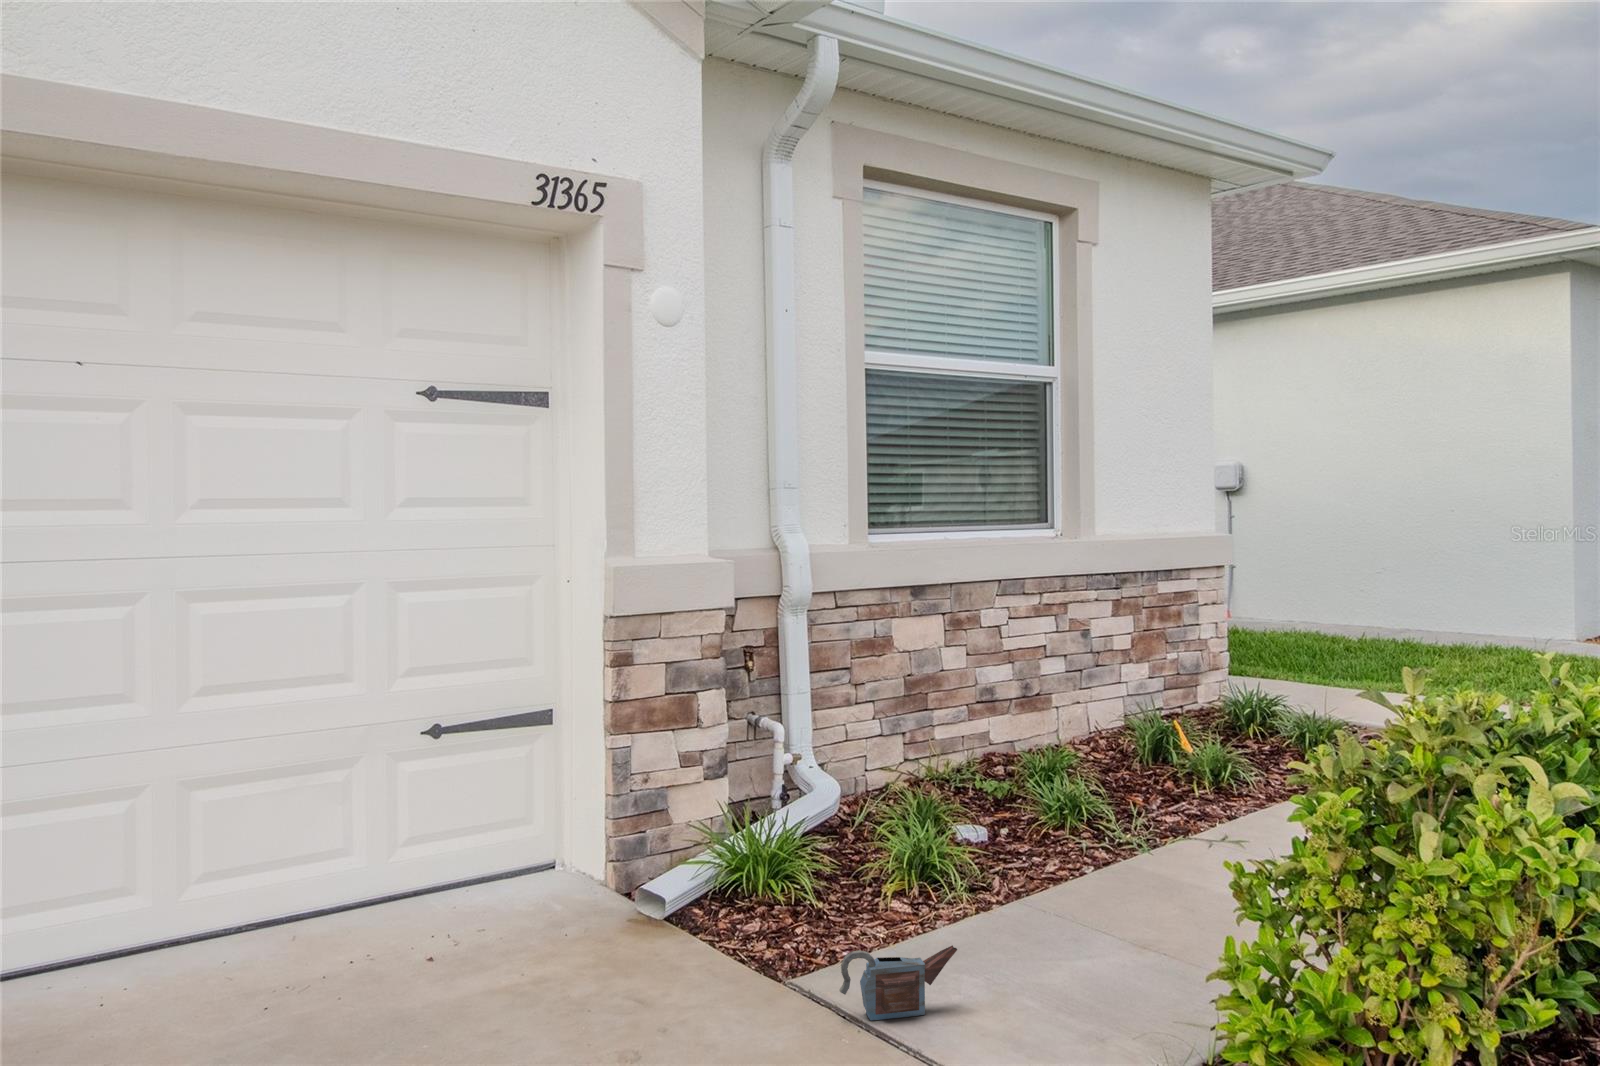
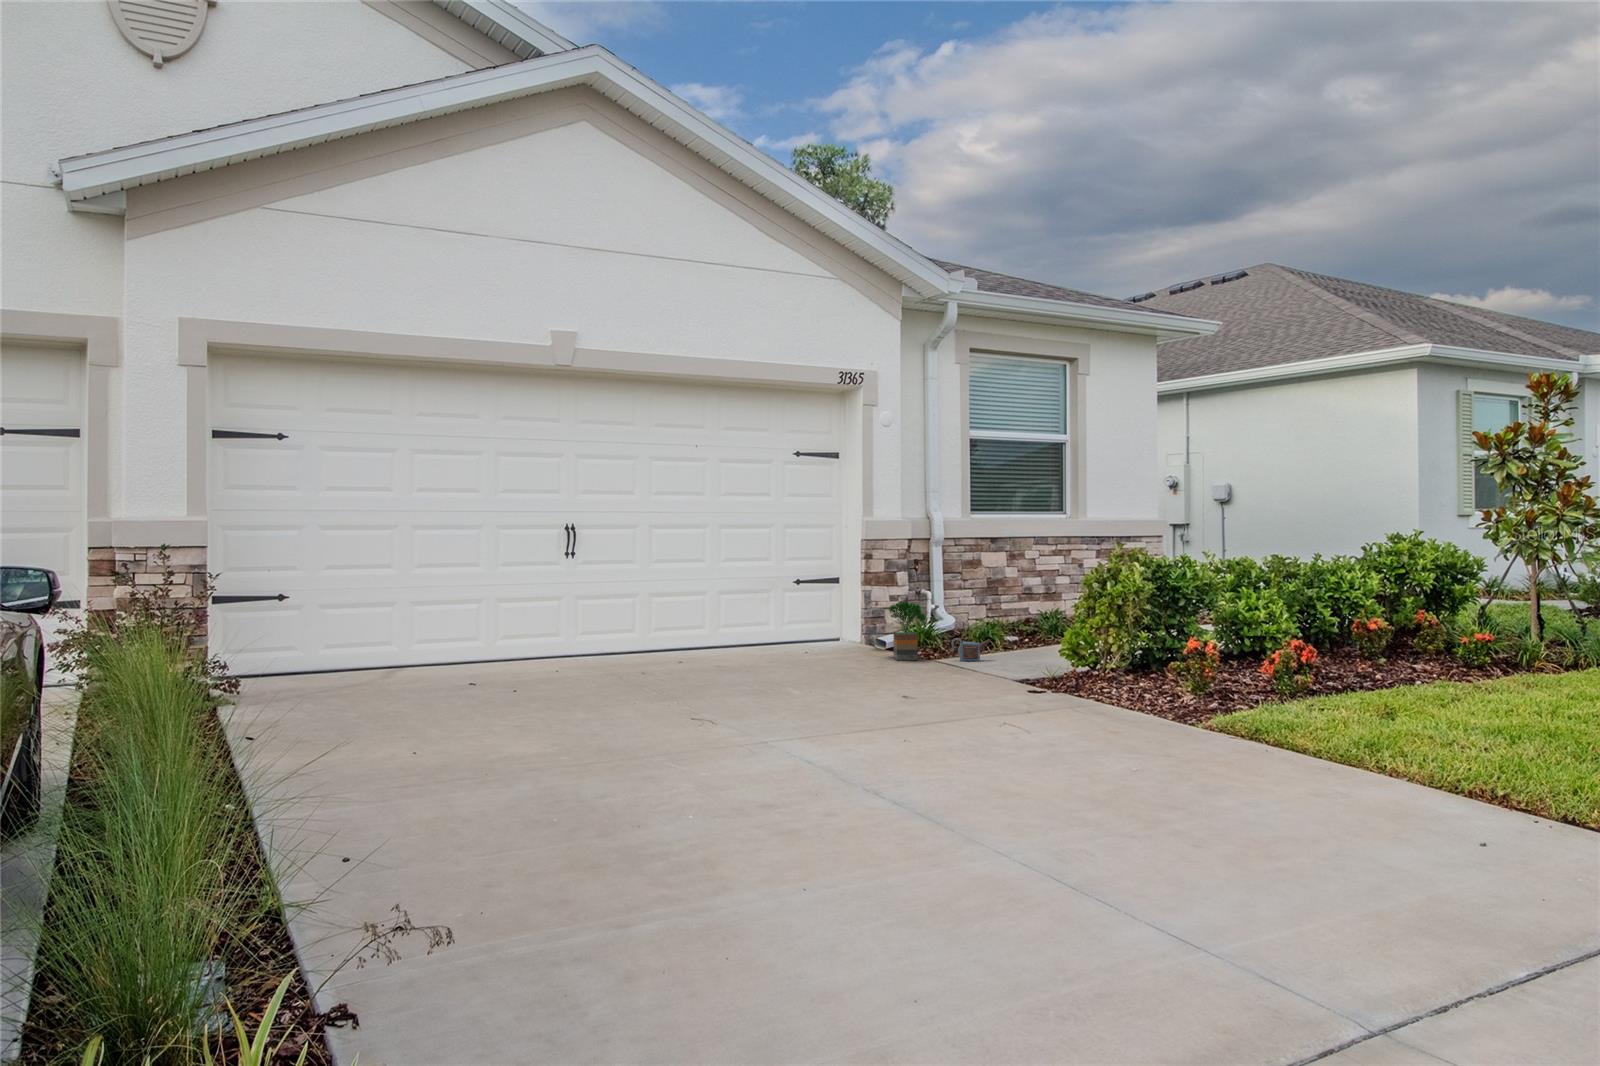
potted tree: none [648,833,769,1027] -> present [888,602,926,660]

